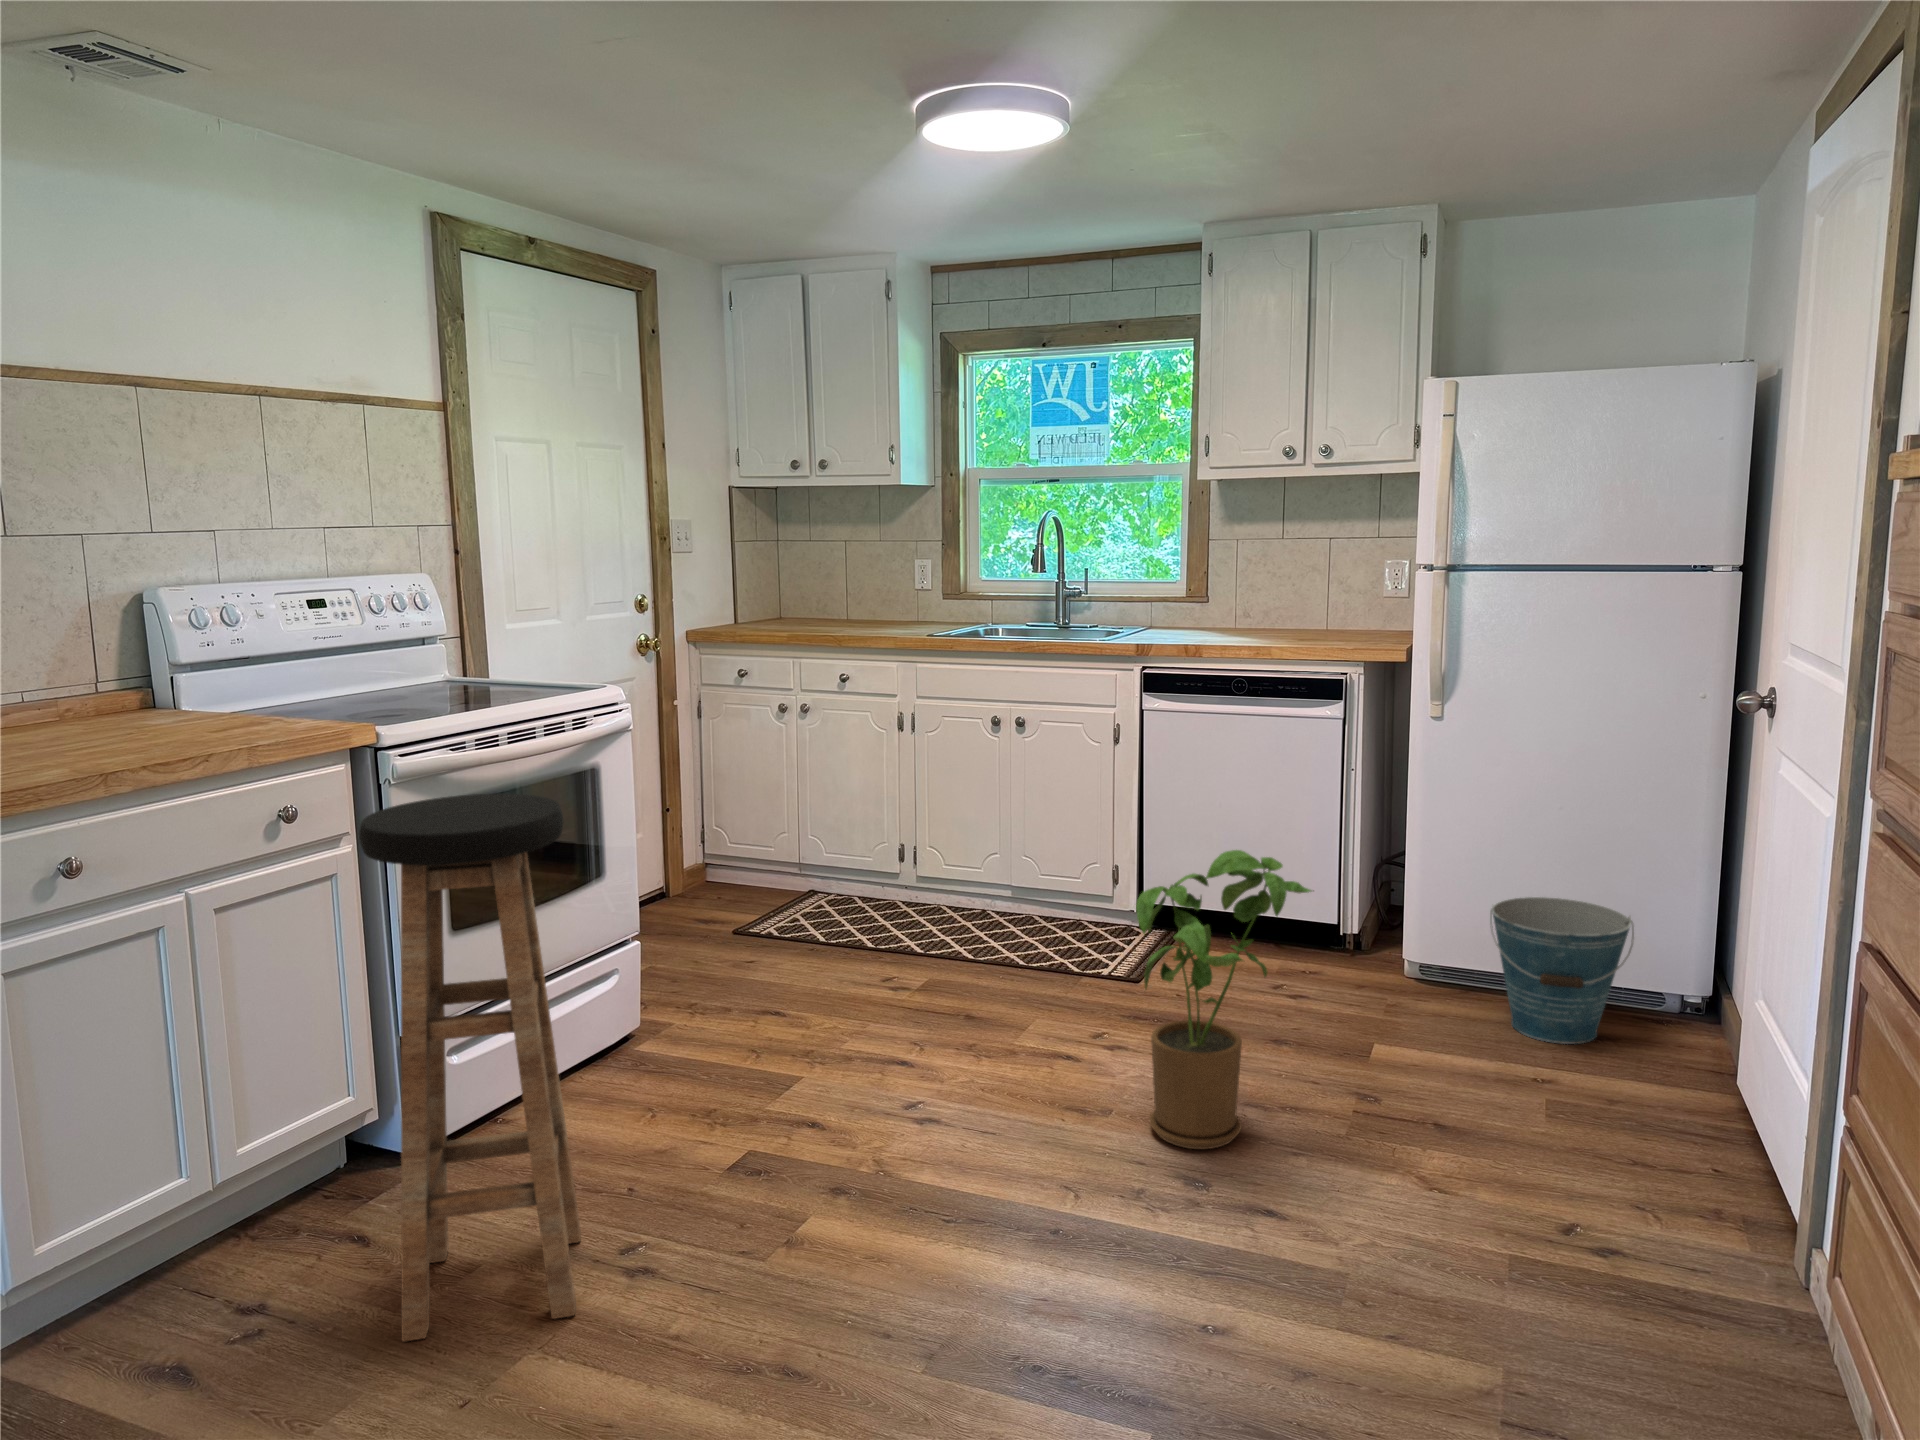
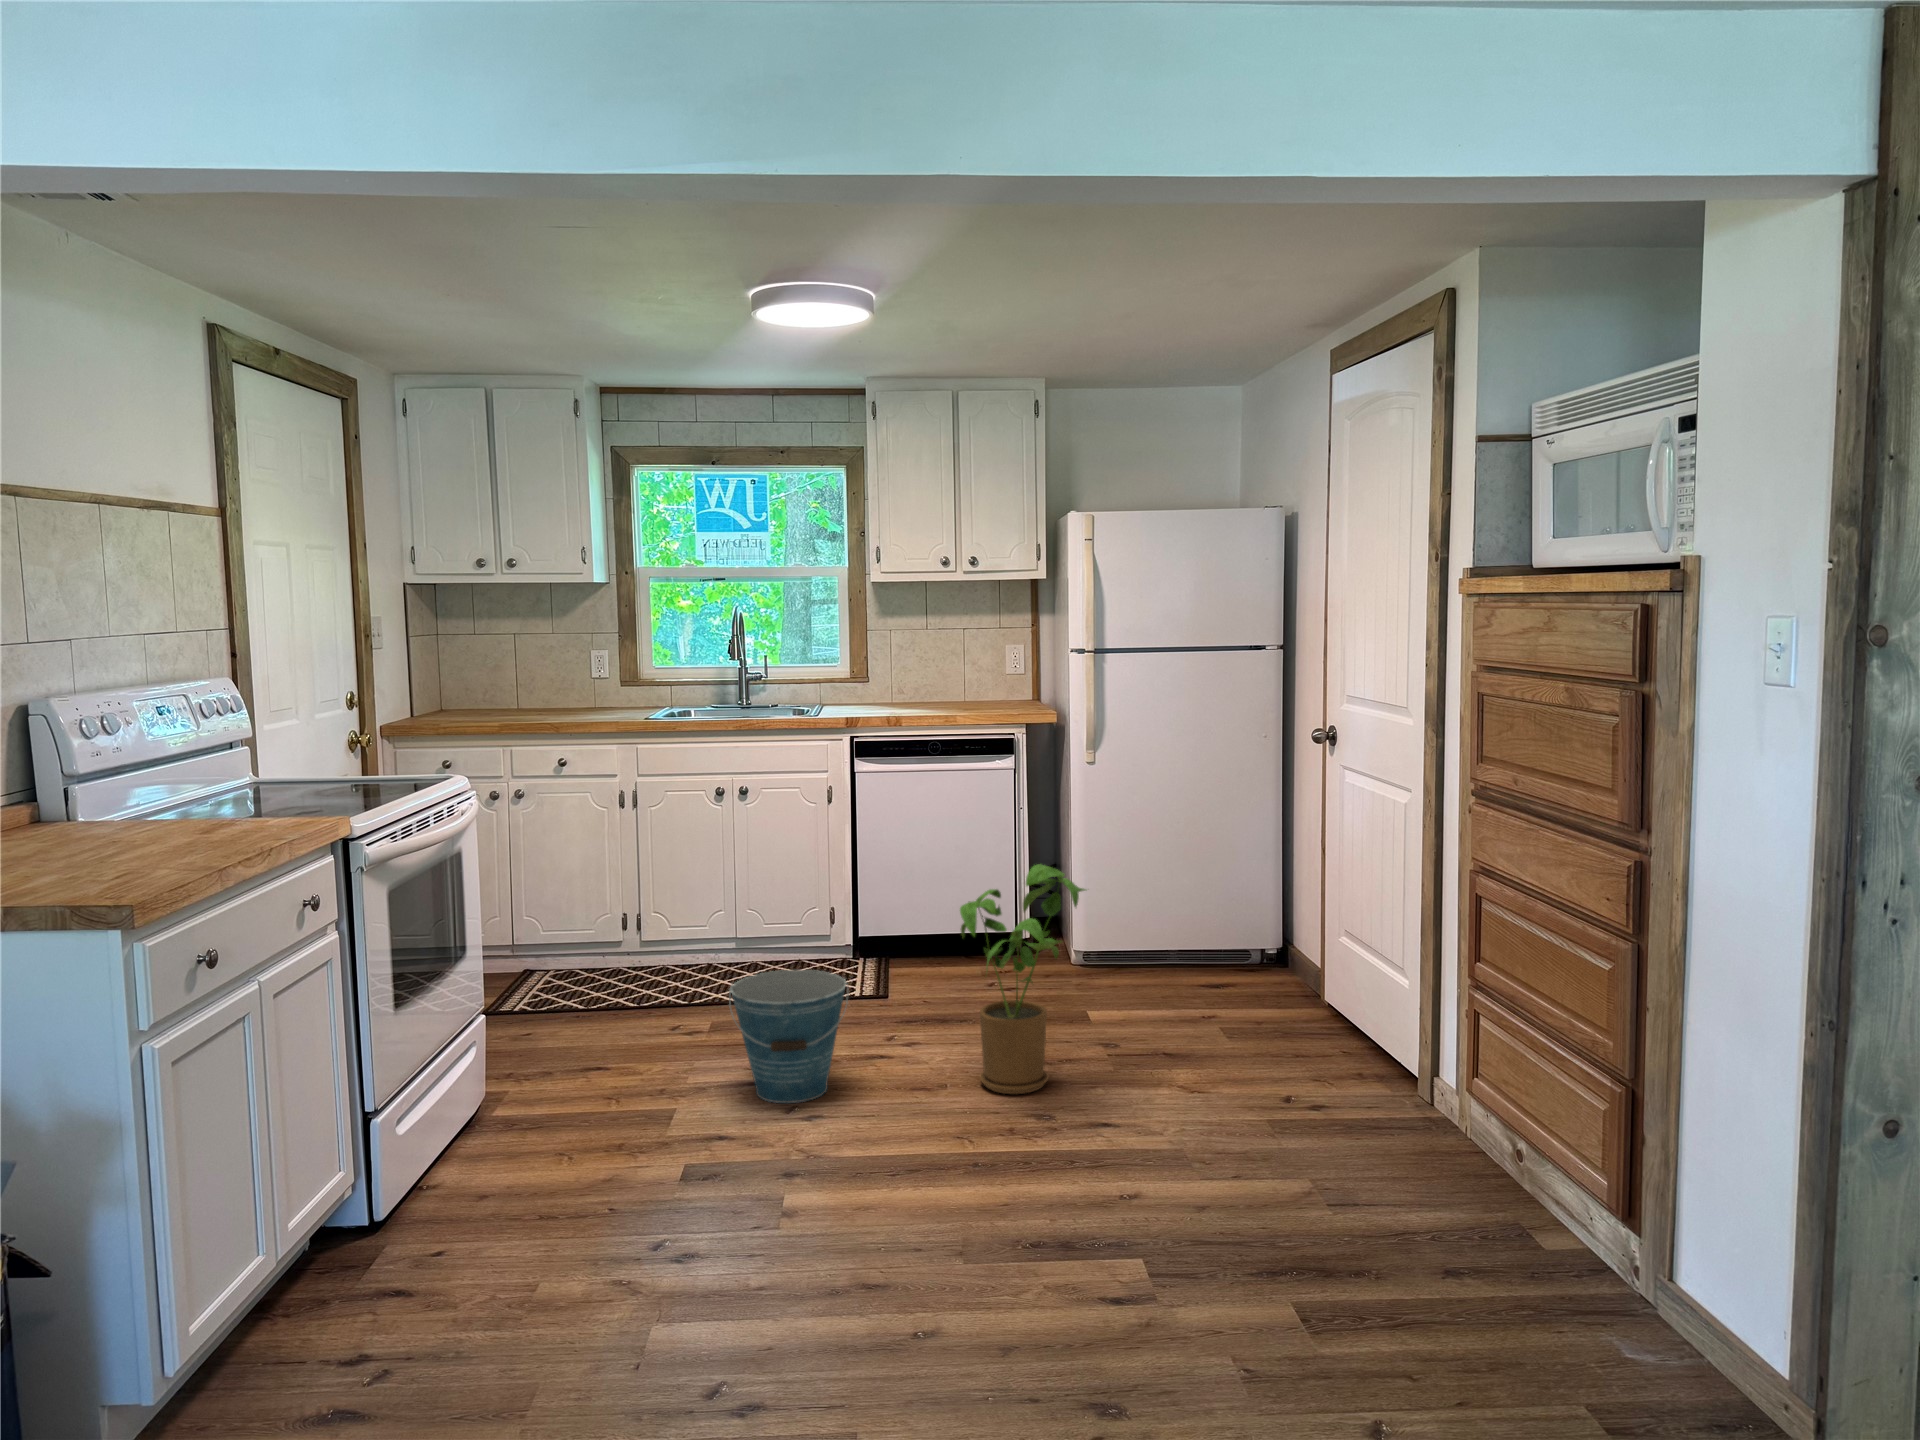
bar stool: present [359,794,581,1341] -> none [484,861,674,1324]
bucket: present [1490,897,1634,1044] -> present [729,970,849,1103]

